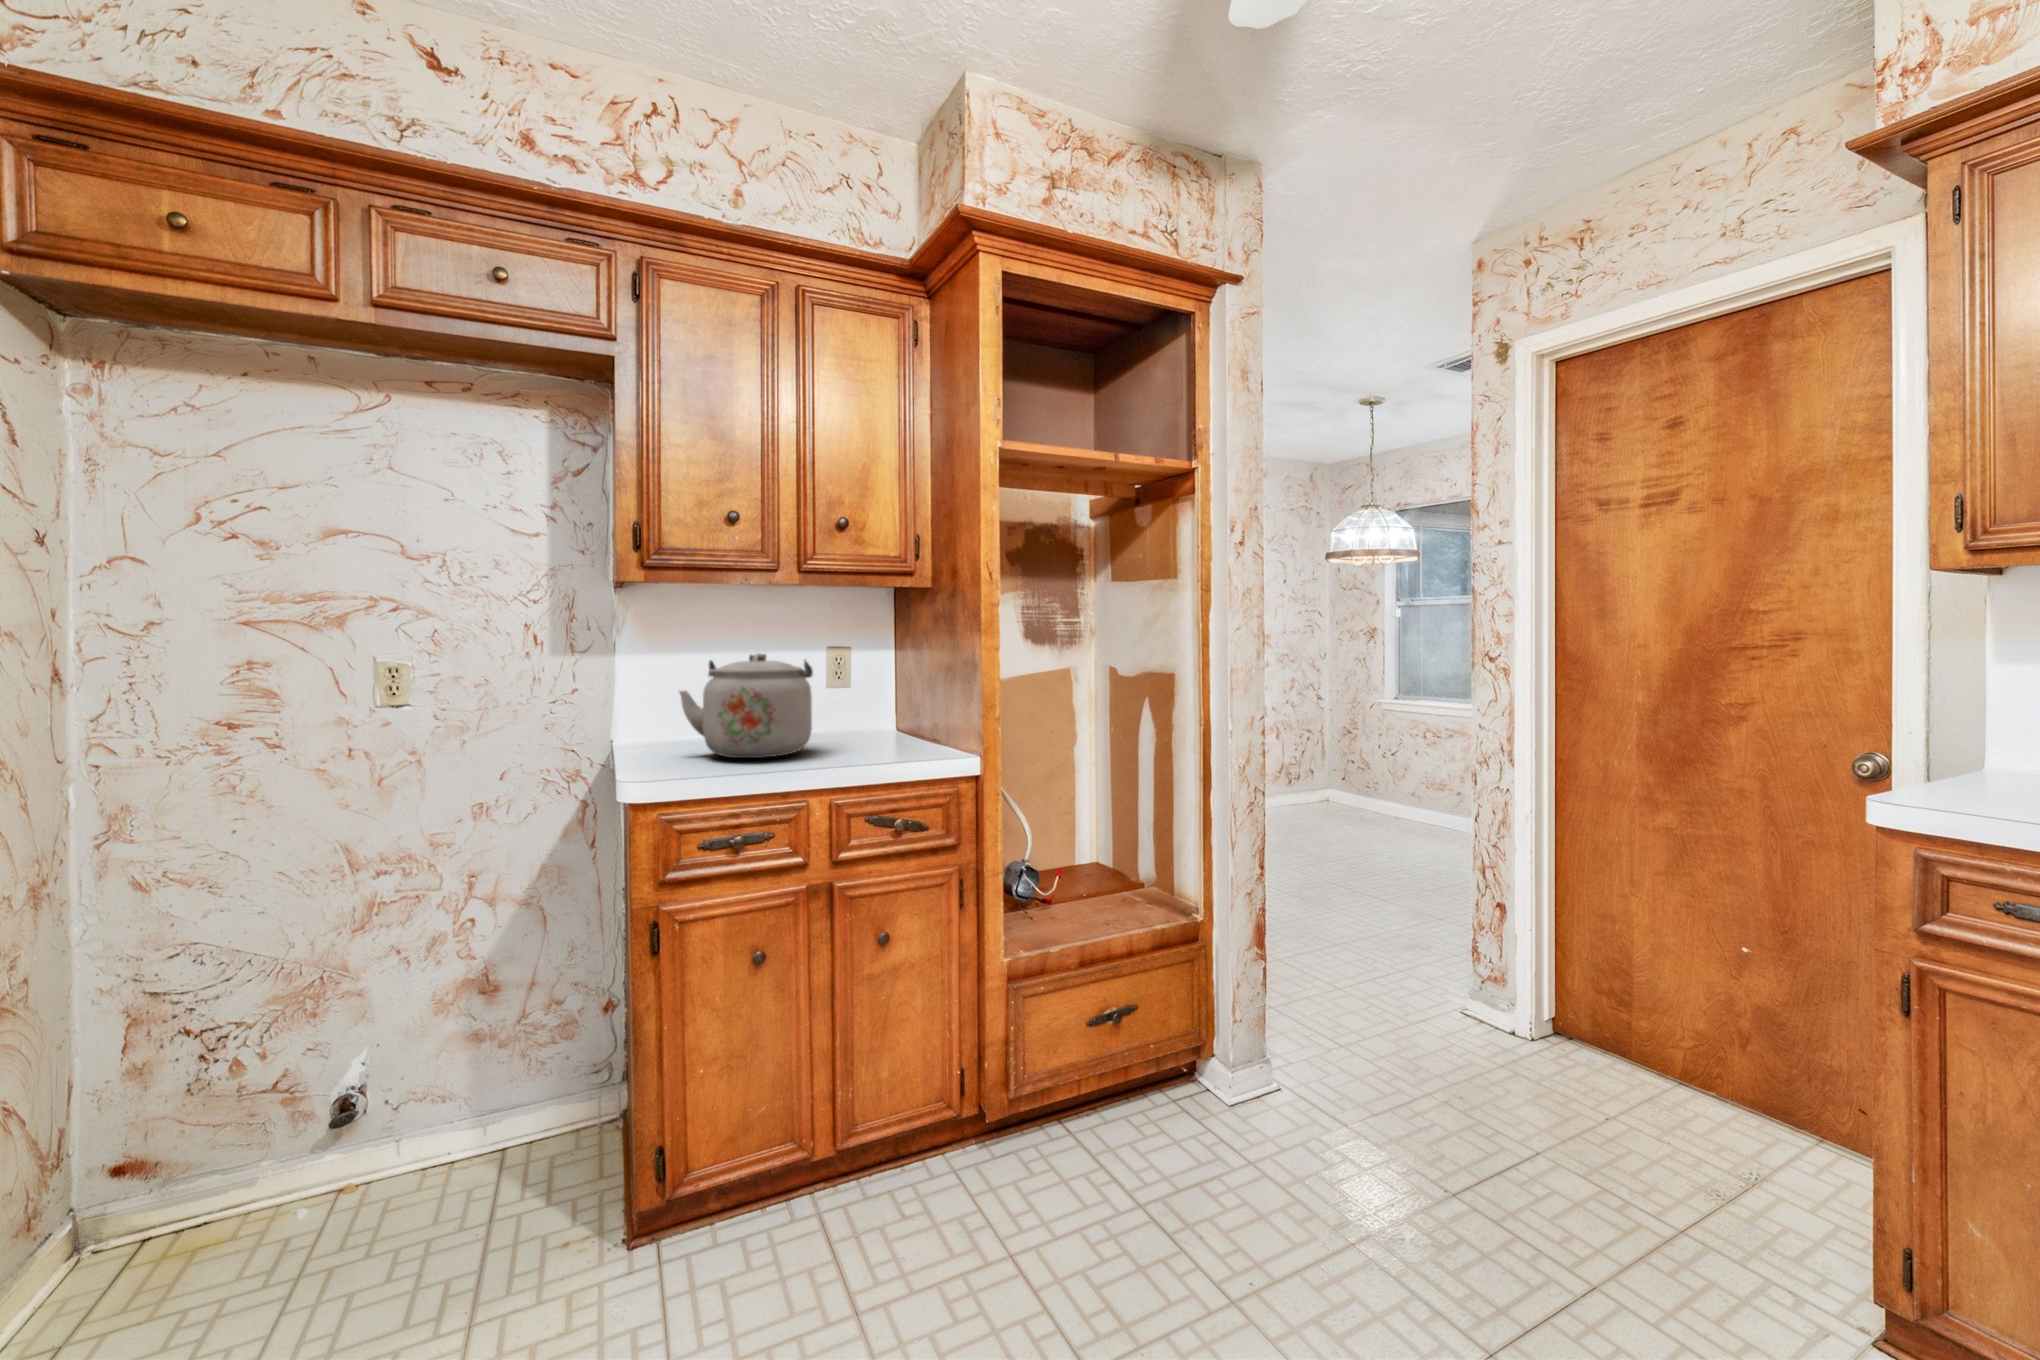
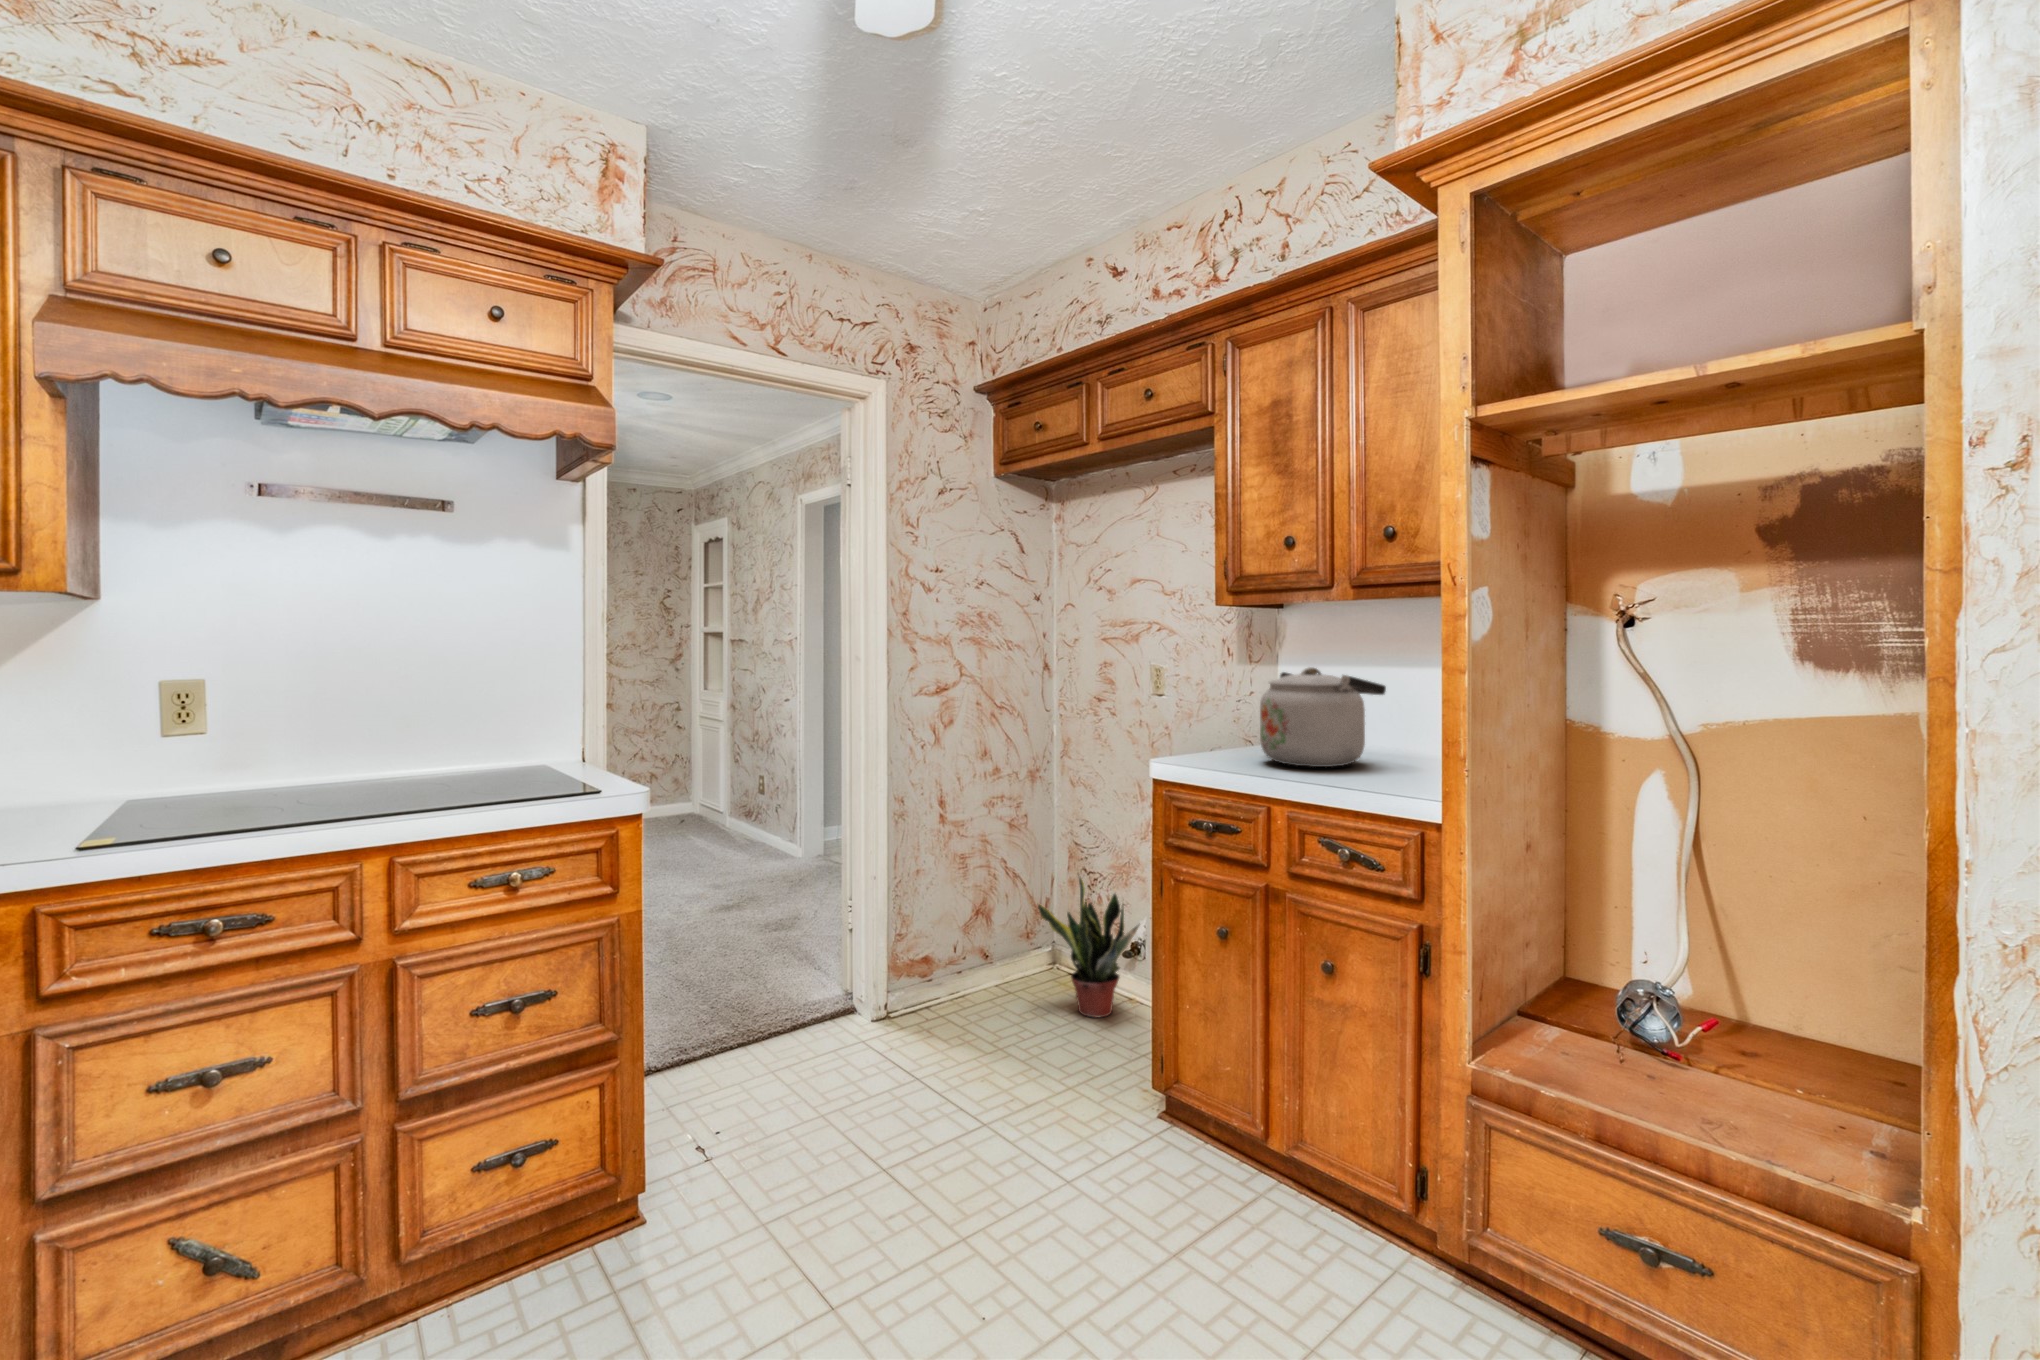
potted plant: none [181,1031,393,1261] -> present [1038,877,1139,1018]

